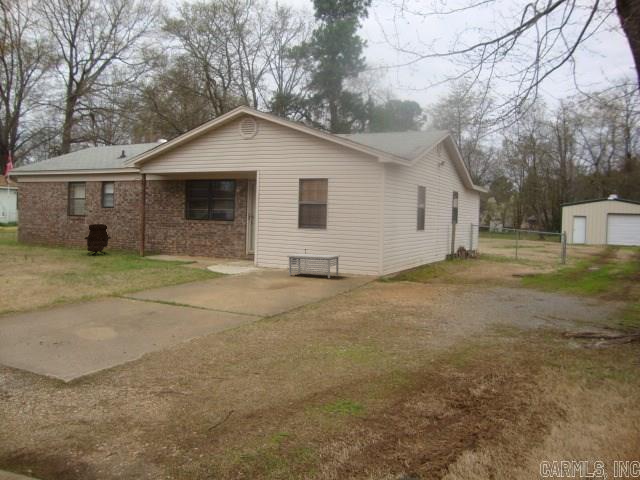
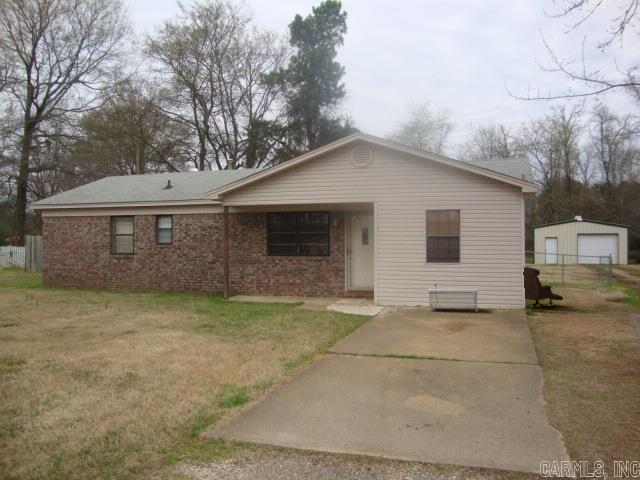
lounge chair: present [84,224,111,256] -> present [523,267,563,309]

